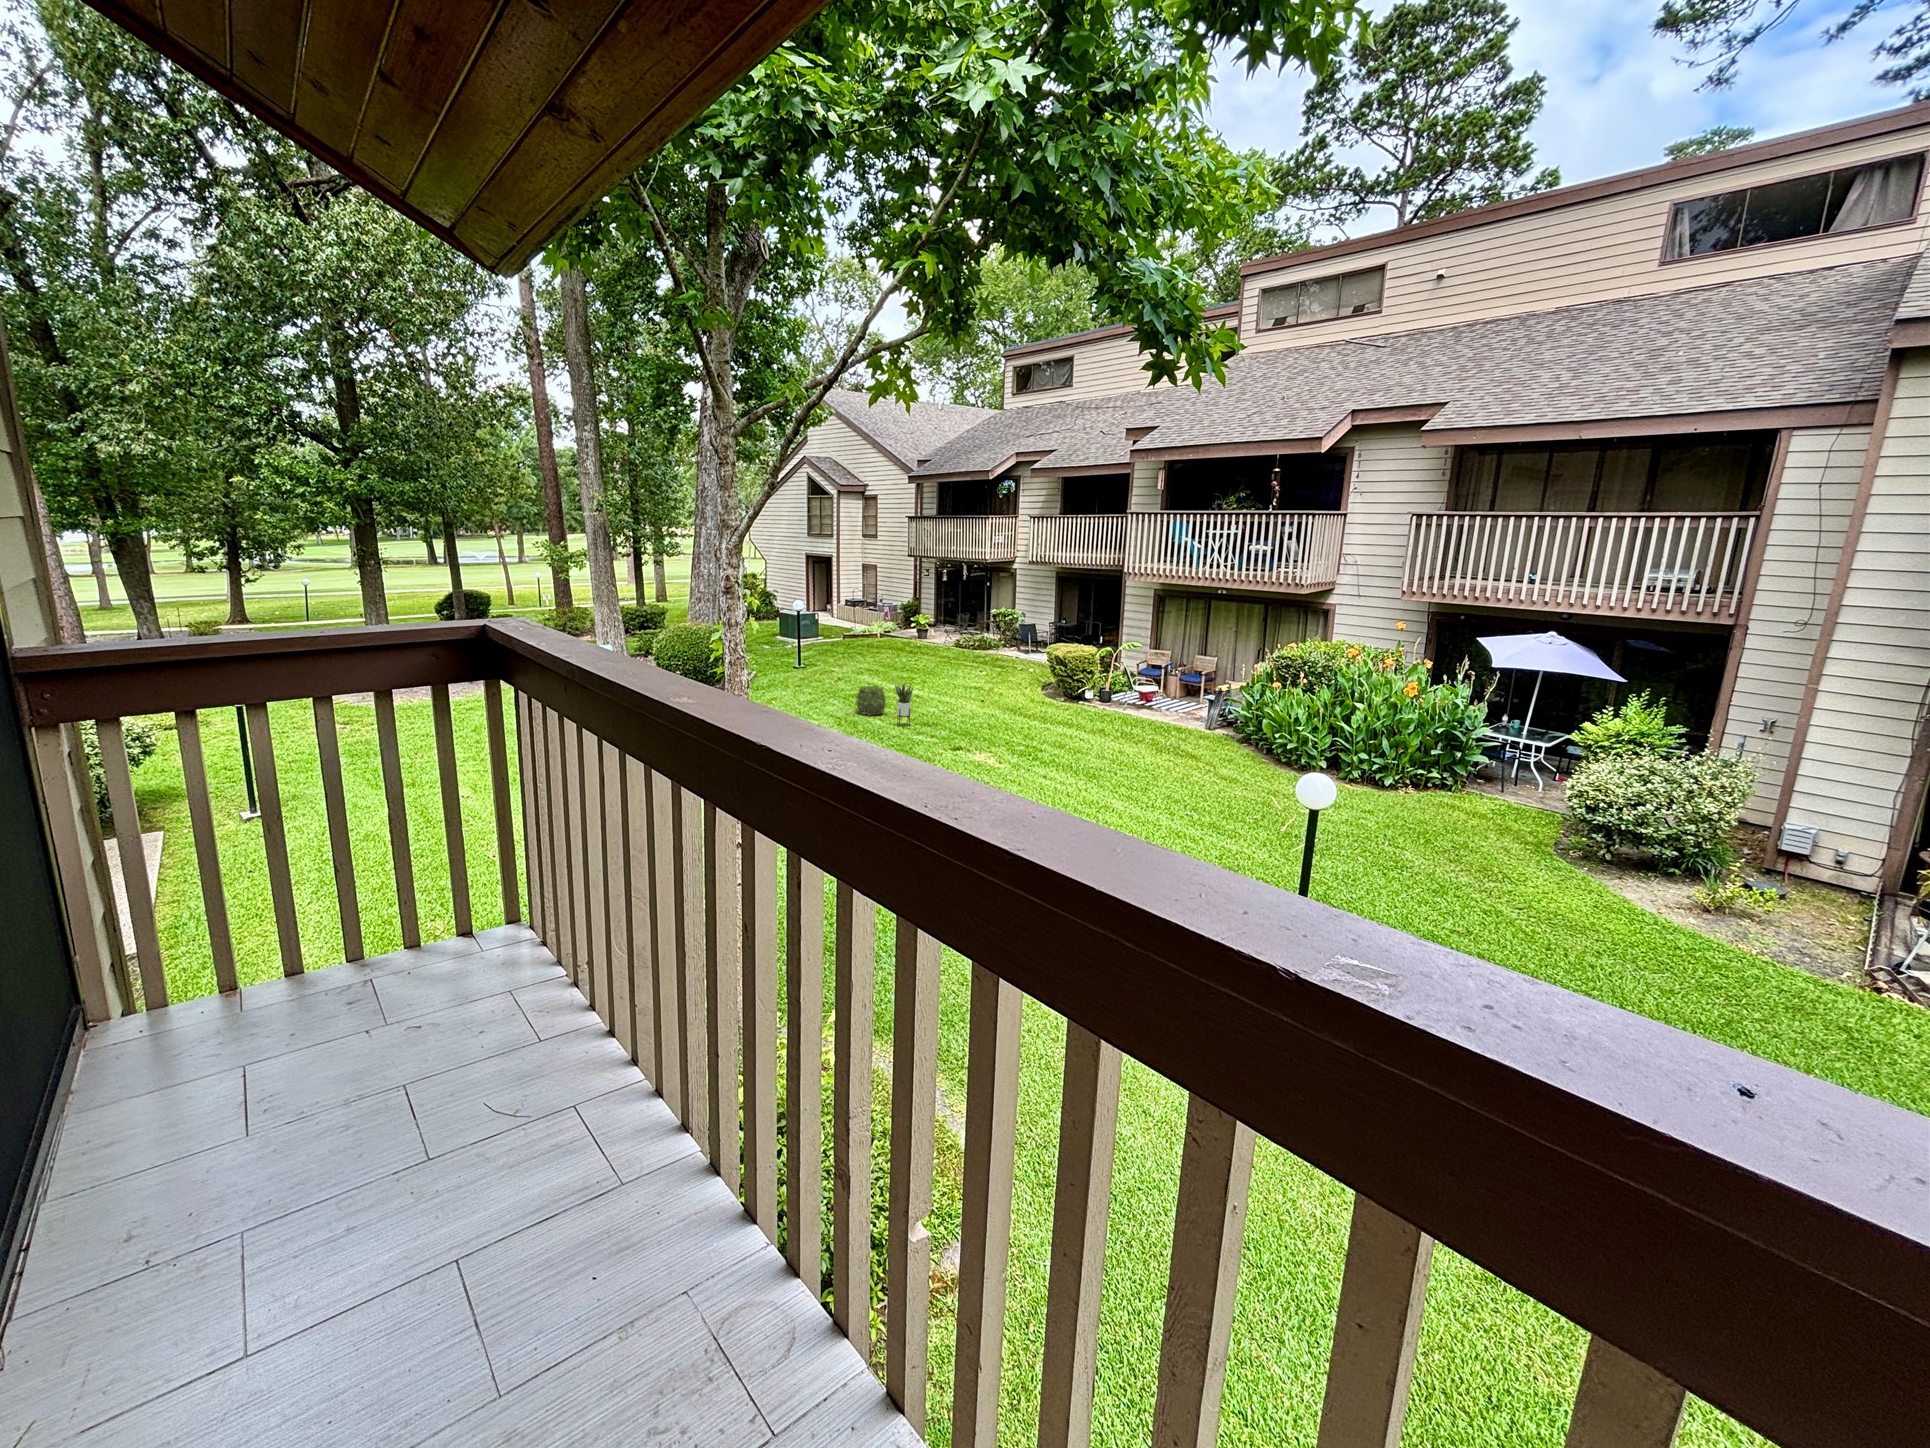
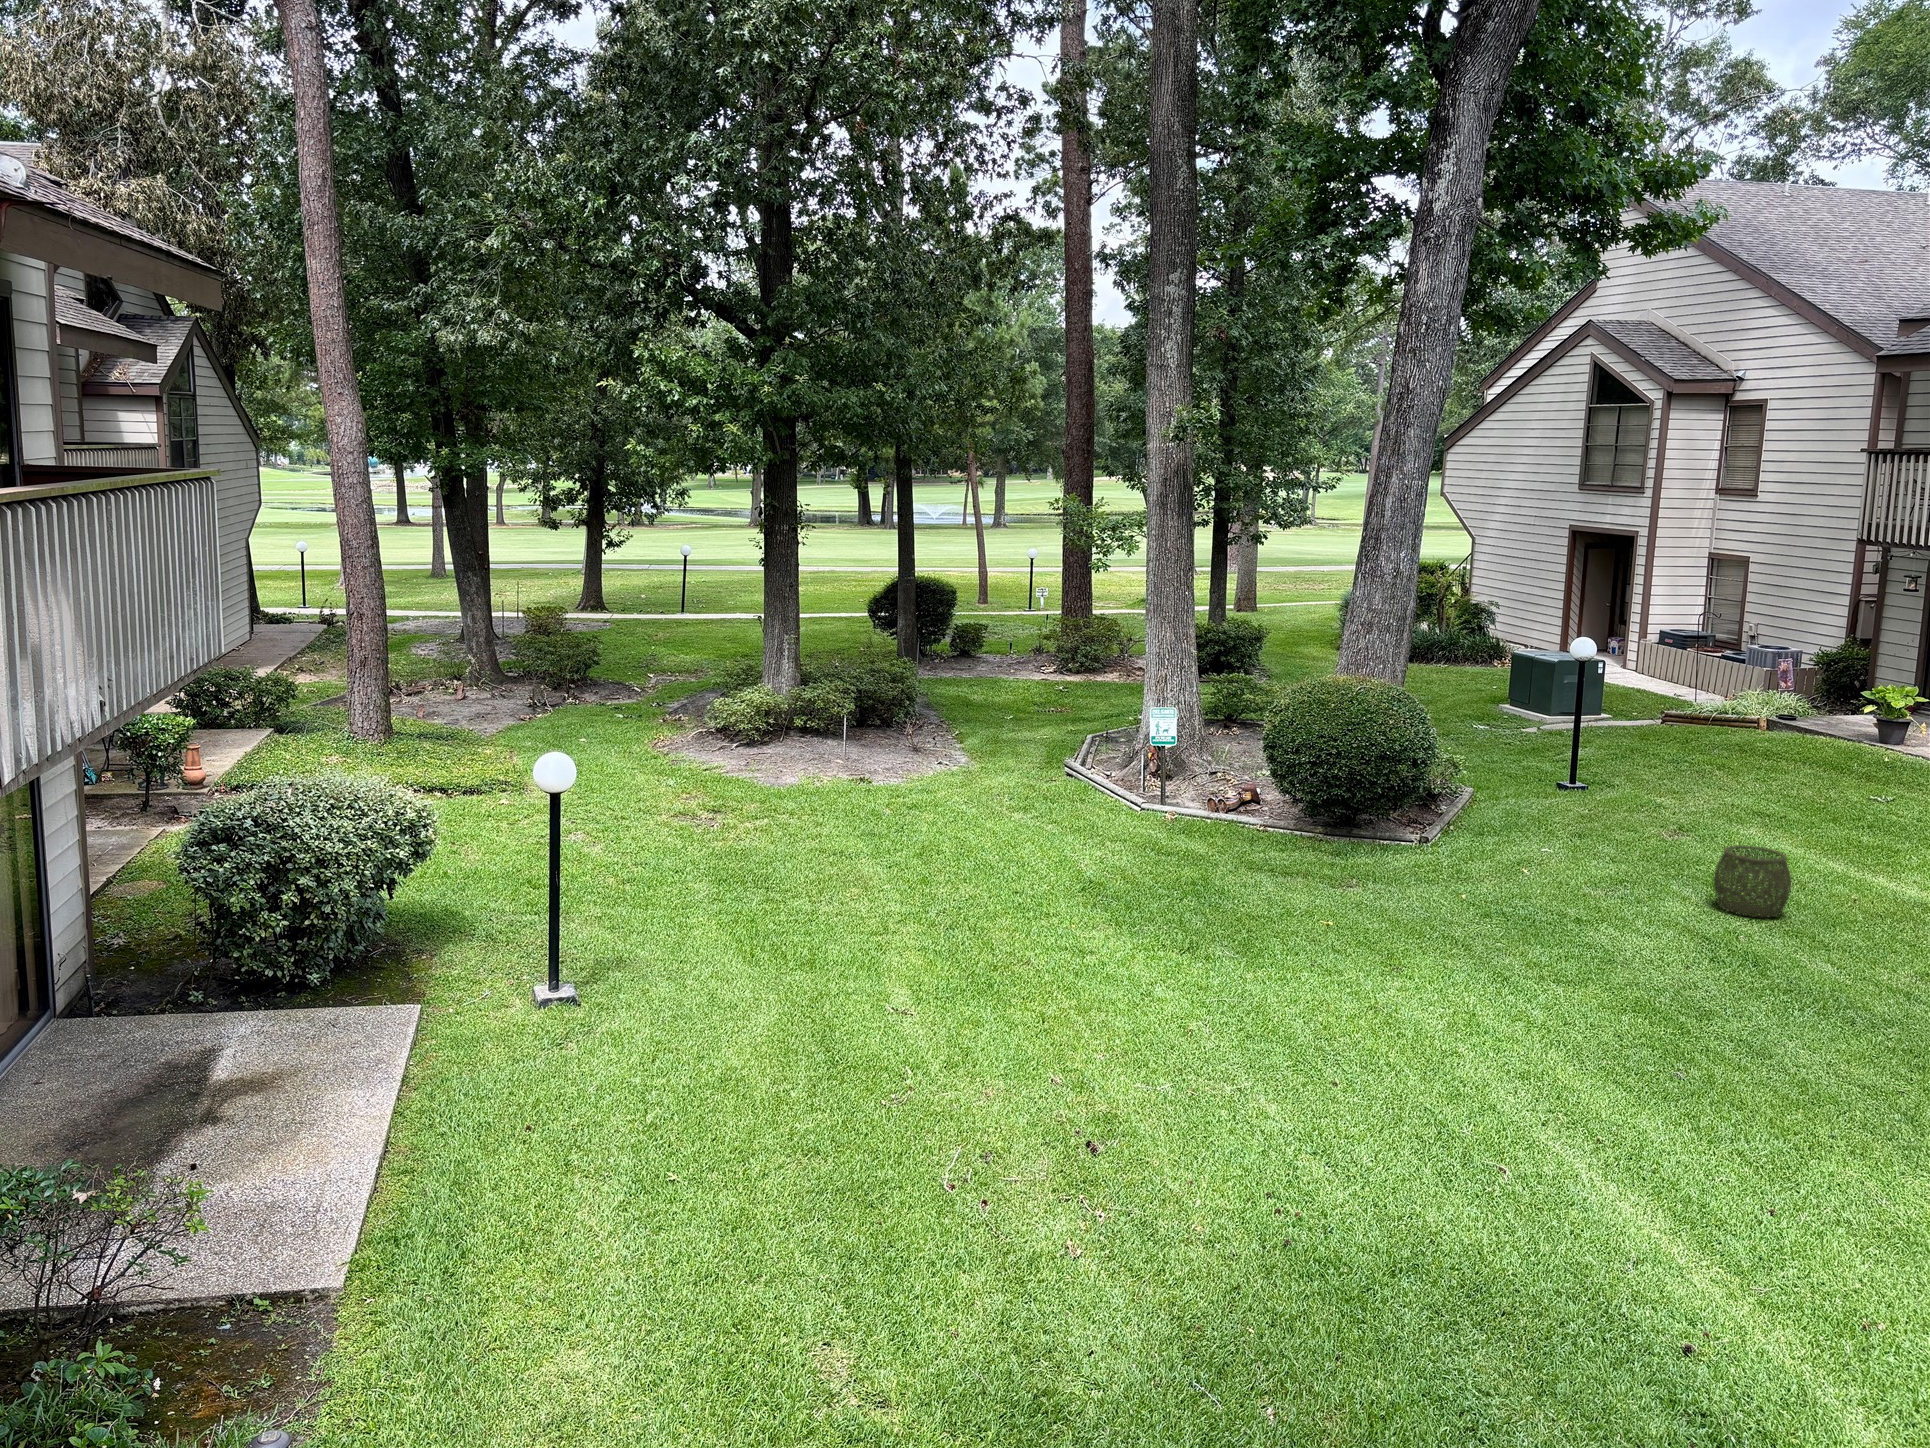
potted plant: present [894,681,913,726] -> none [1823,843,1876,957]

